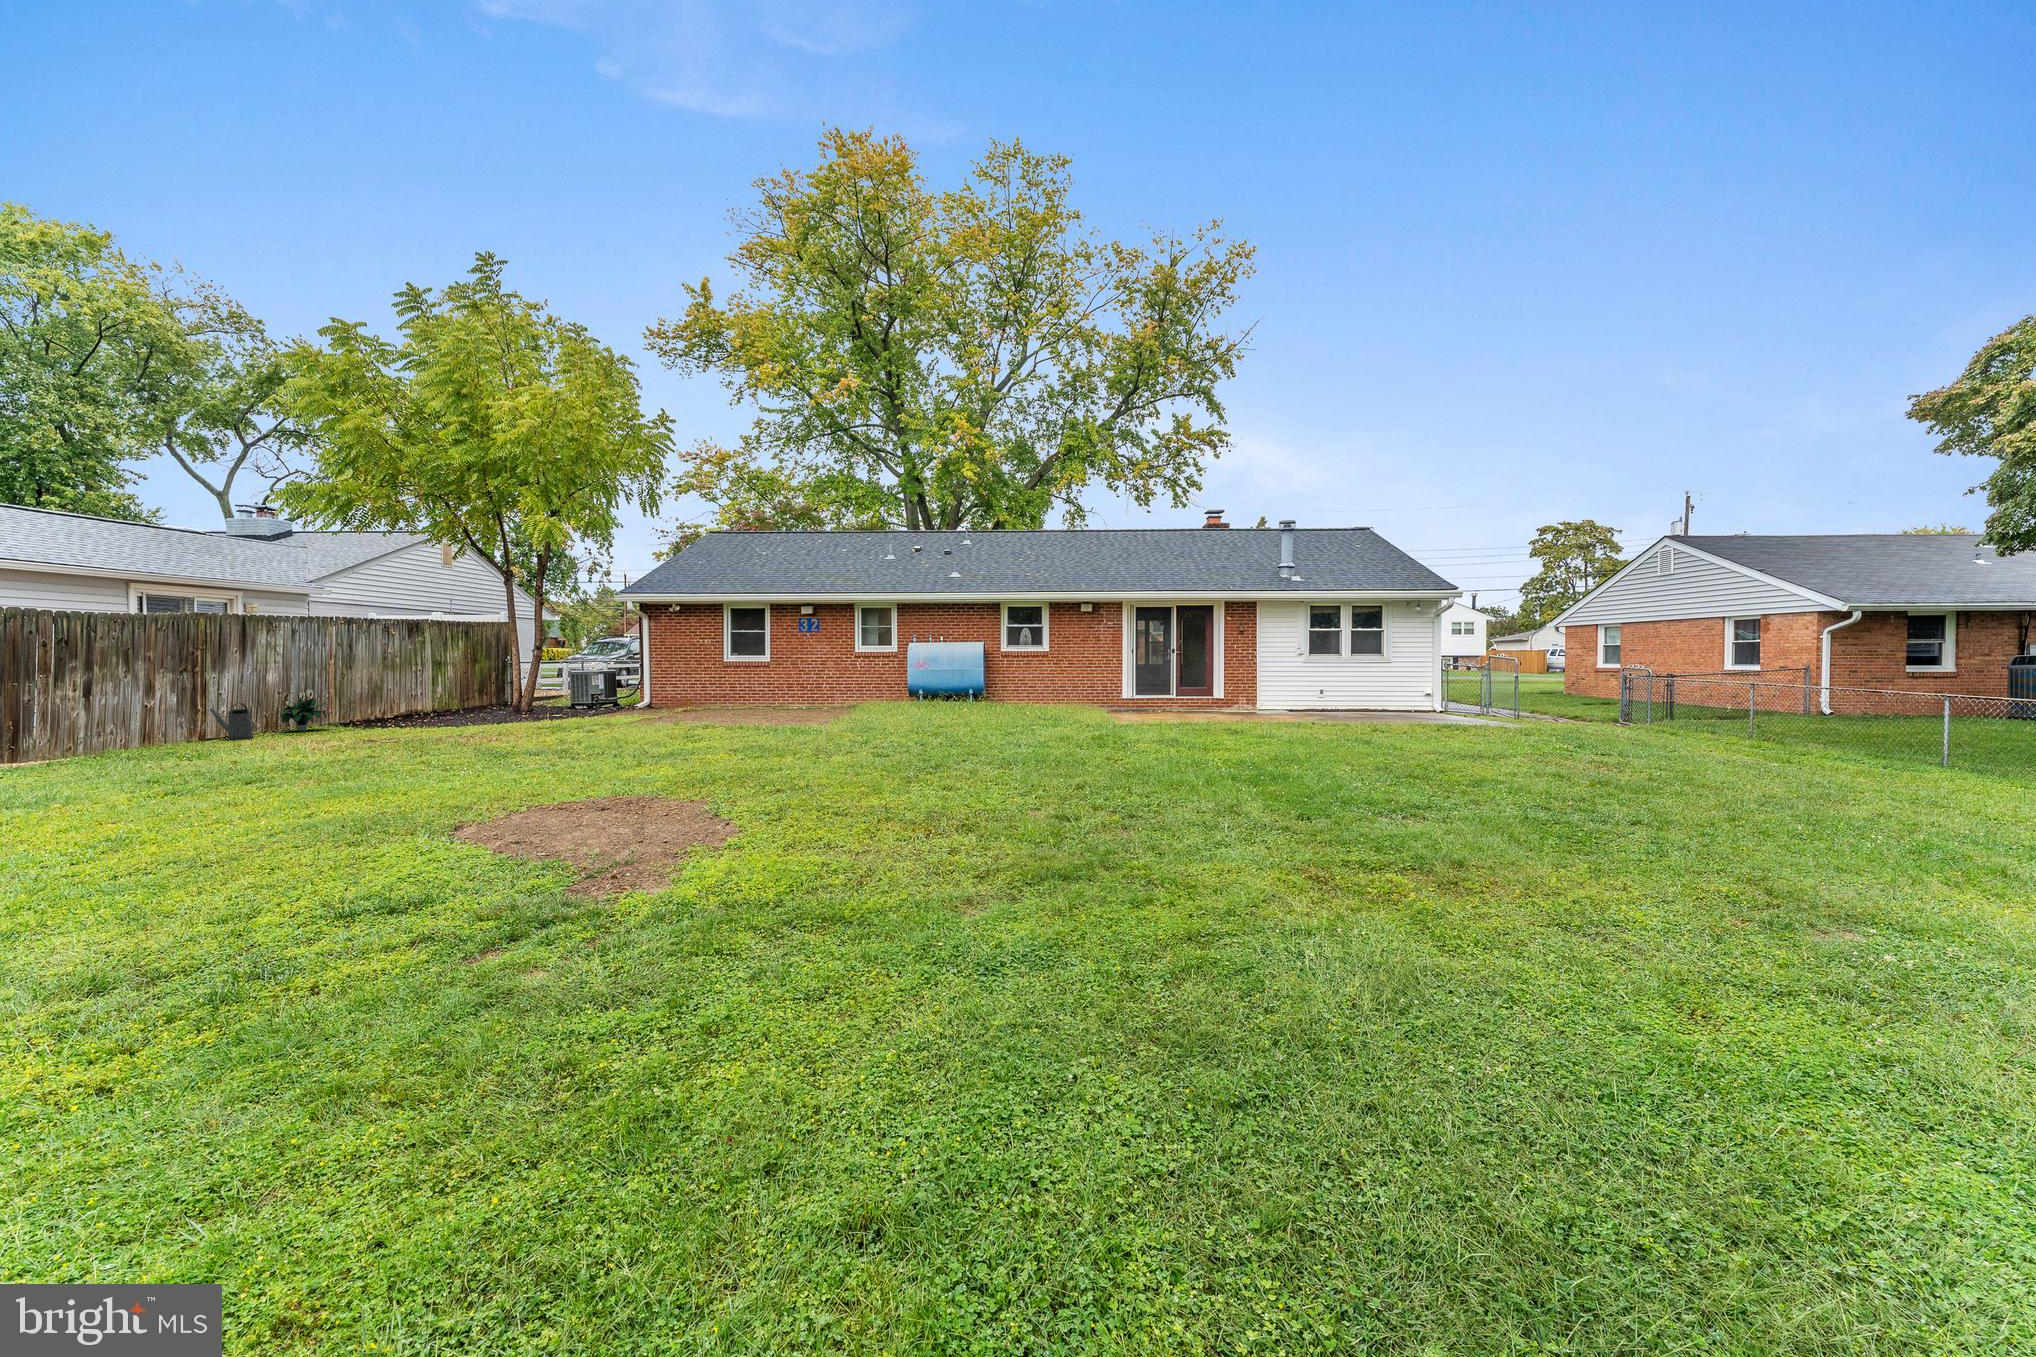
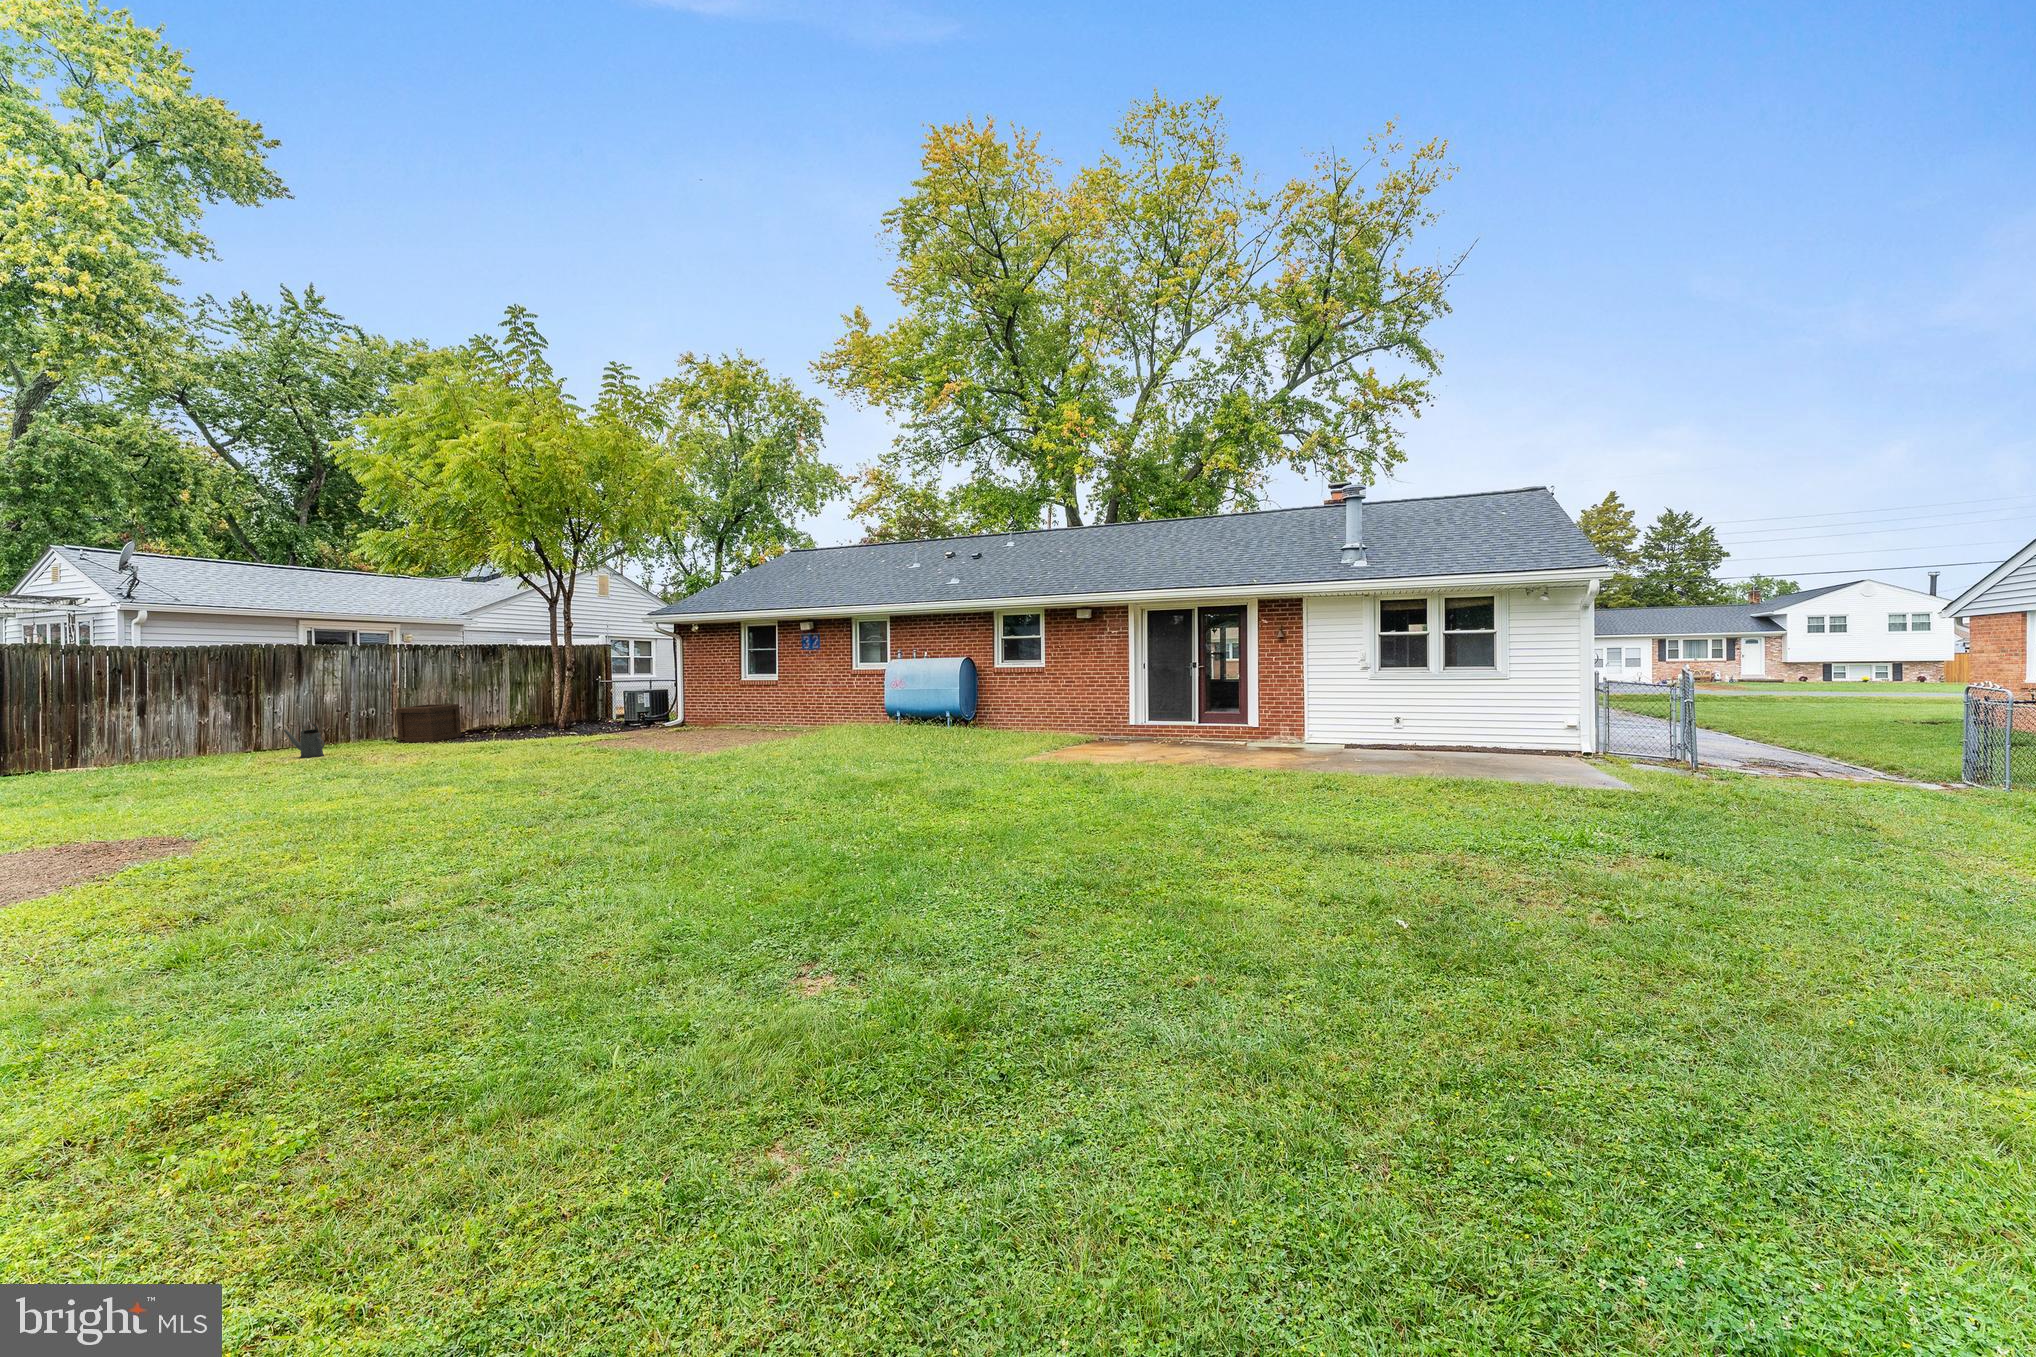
wooden crate: none [332,685,402,726] -> present [396,704,461,743]
potted plant: present [275,697,330,731] -> none [342,717,397,749]

